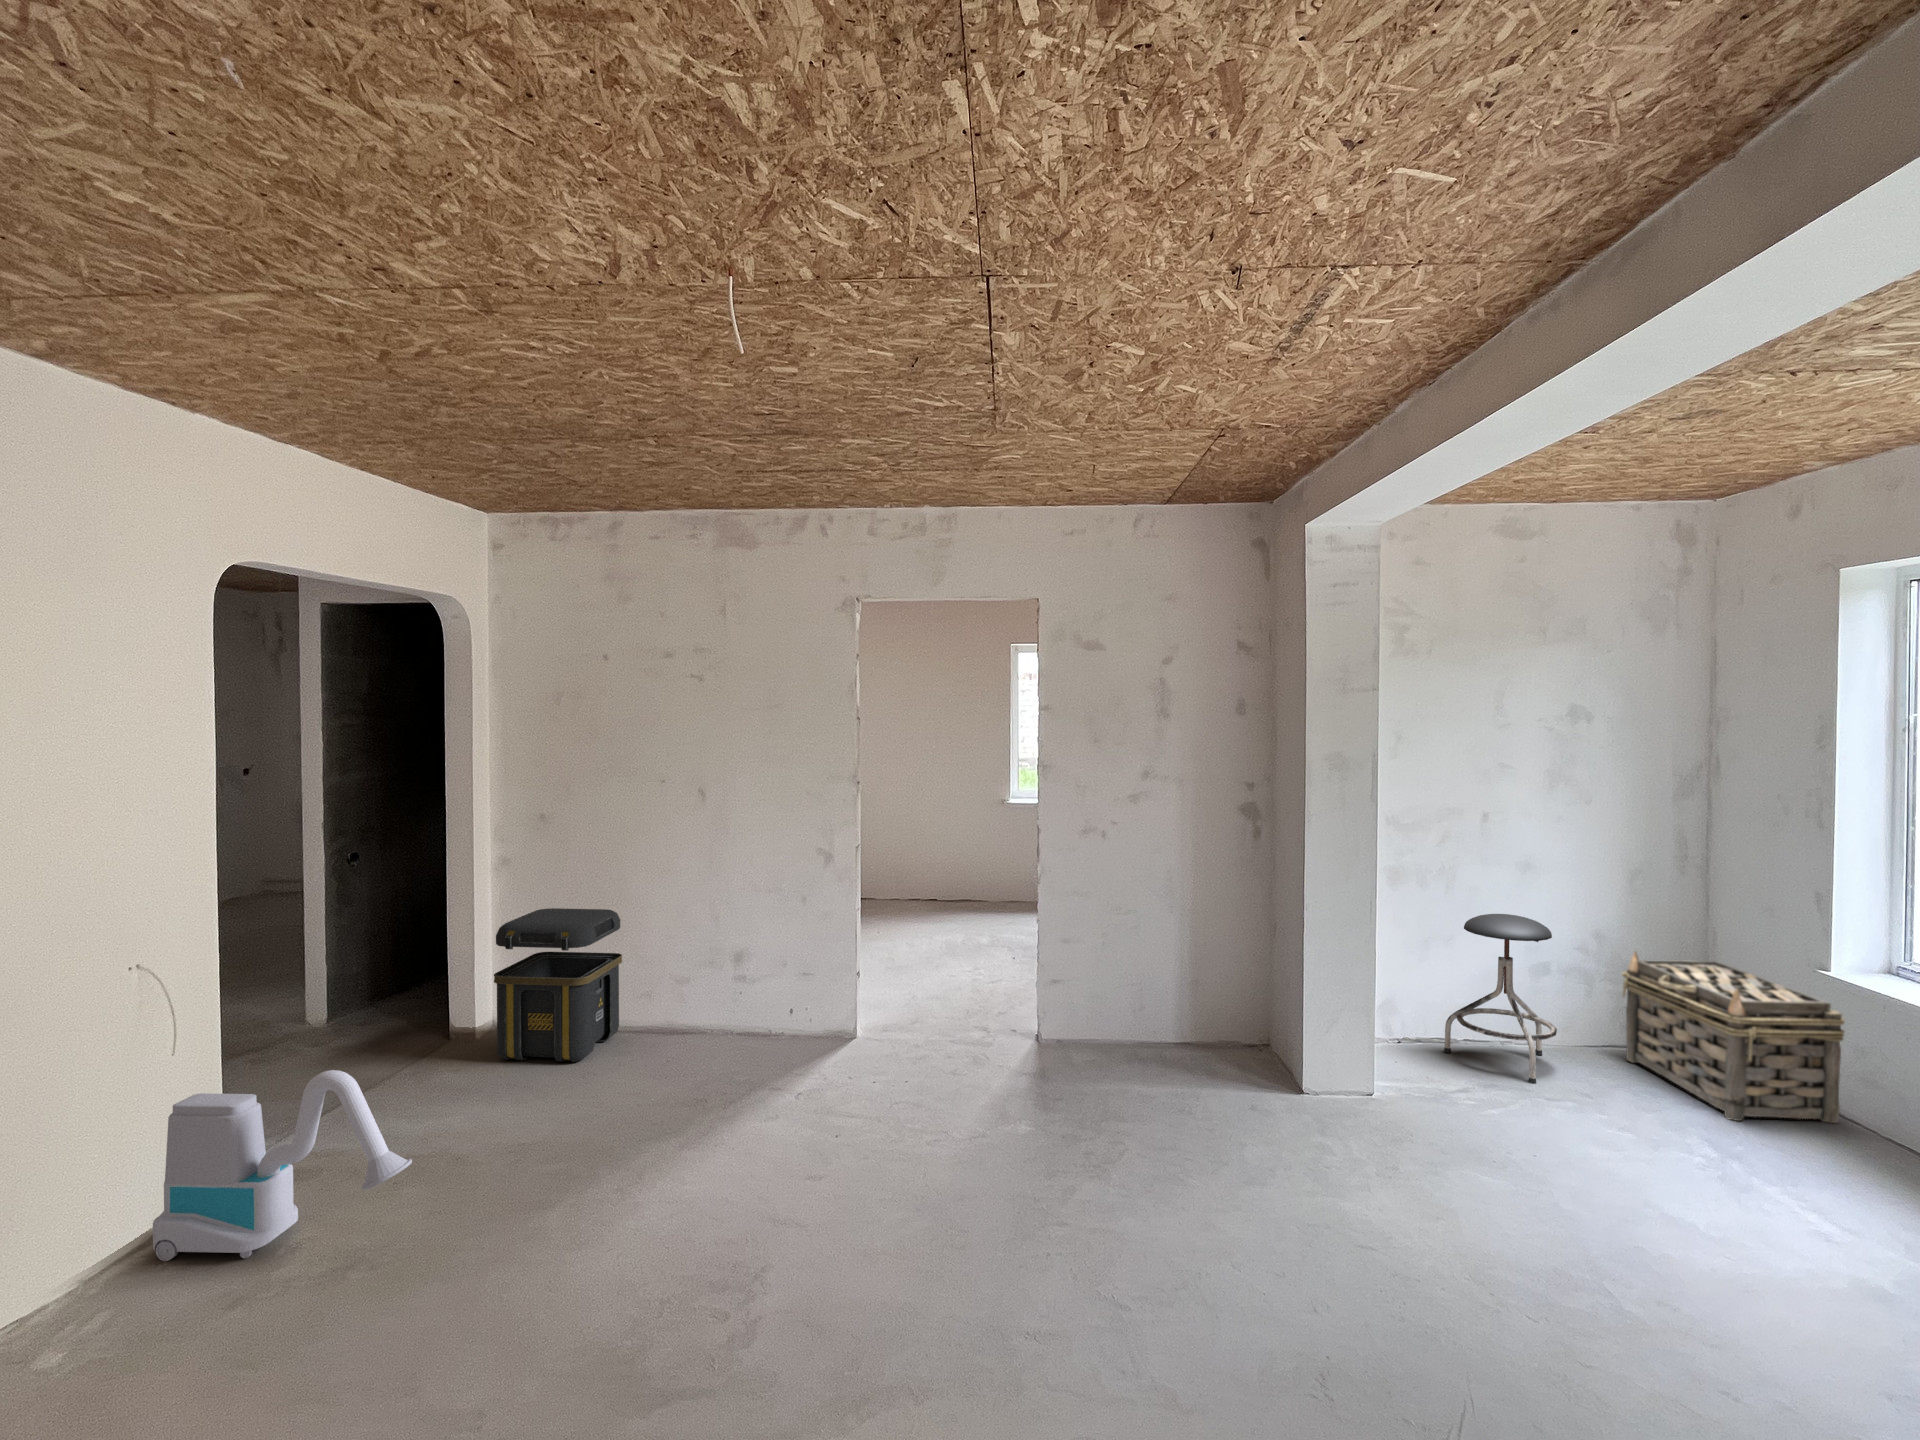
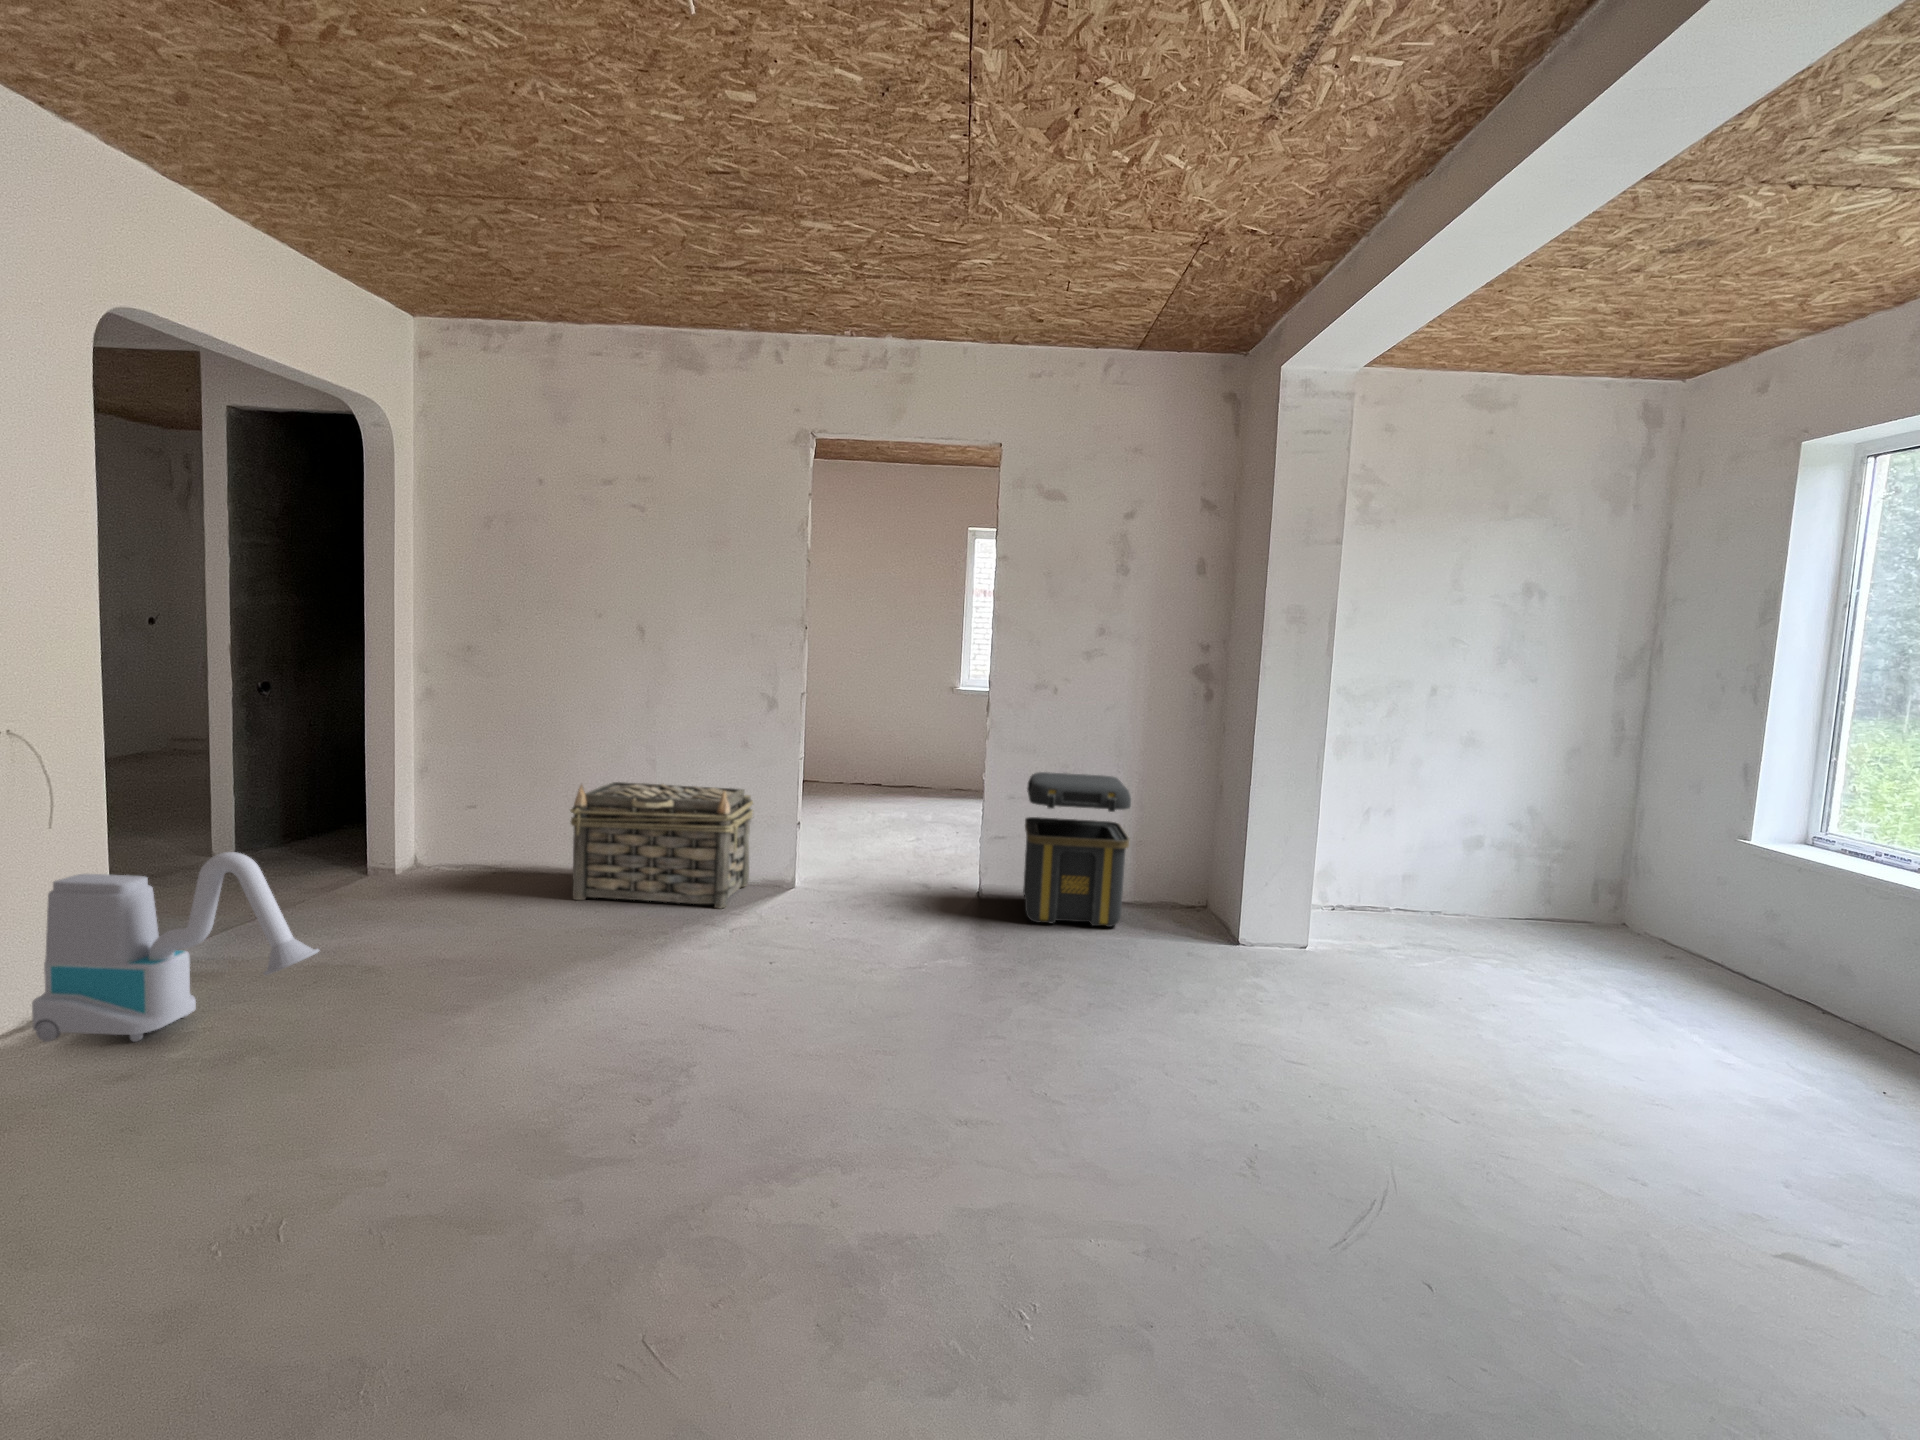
toolbox: present [494,908,622,1062] -> present [1023,772,1131,927]
stool: present [1444,914,1557,1084] -> none [1374,783,1487,942]
basket: present [1622,951,1844,1123] -> present [570,782,753,909]

